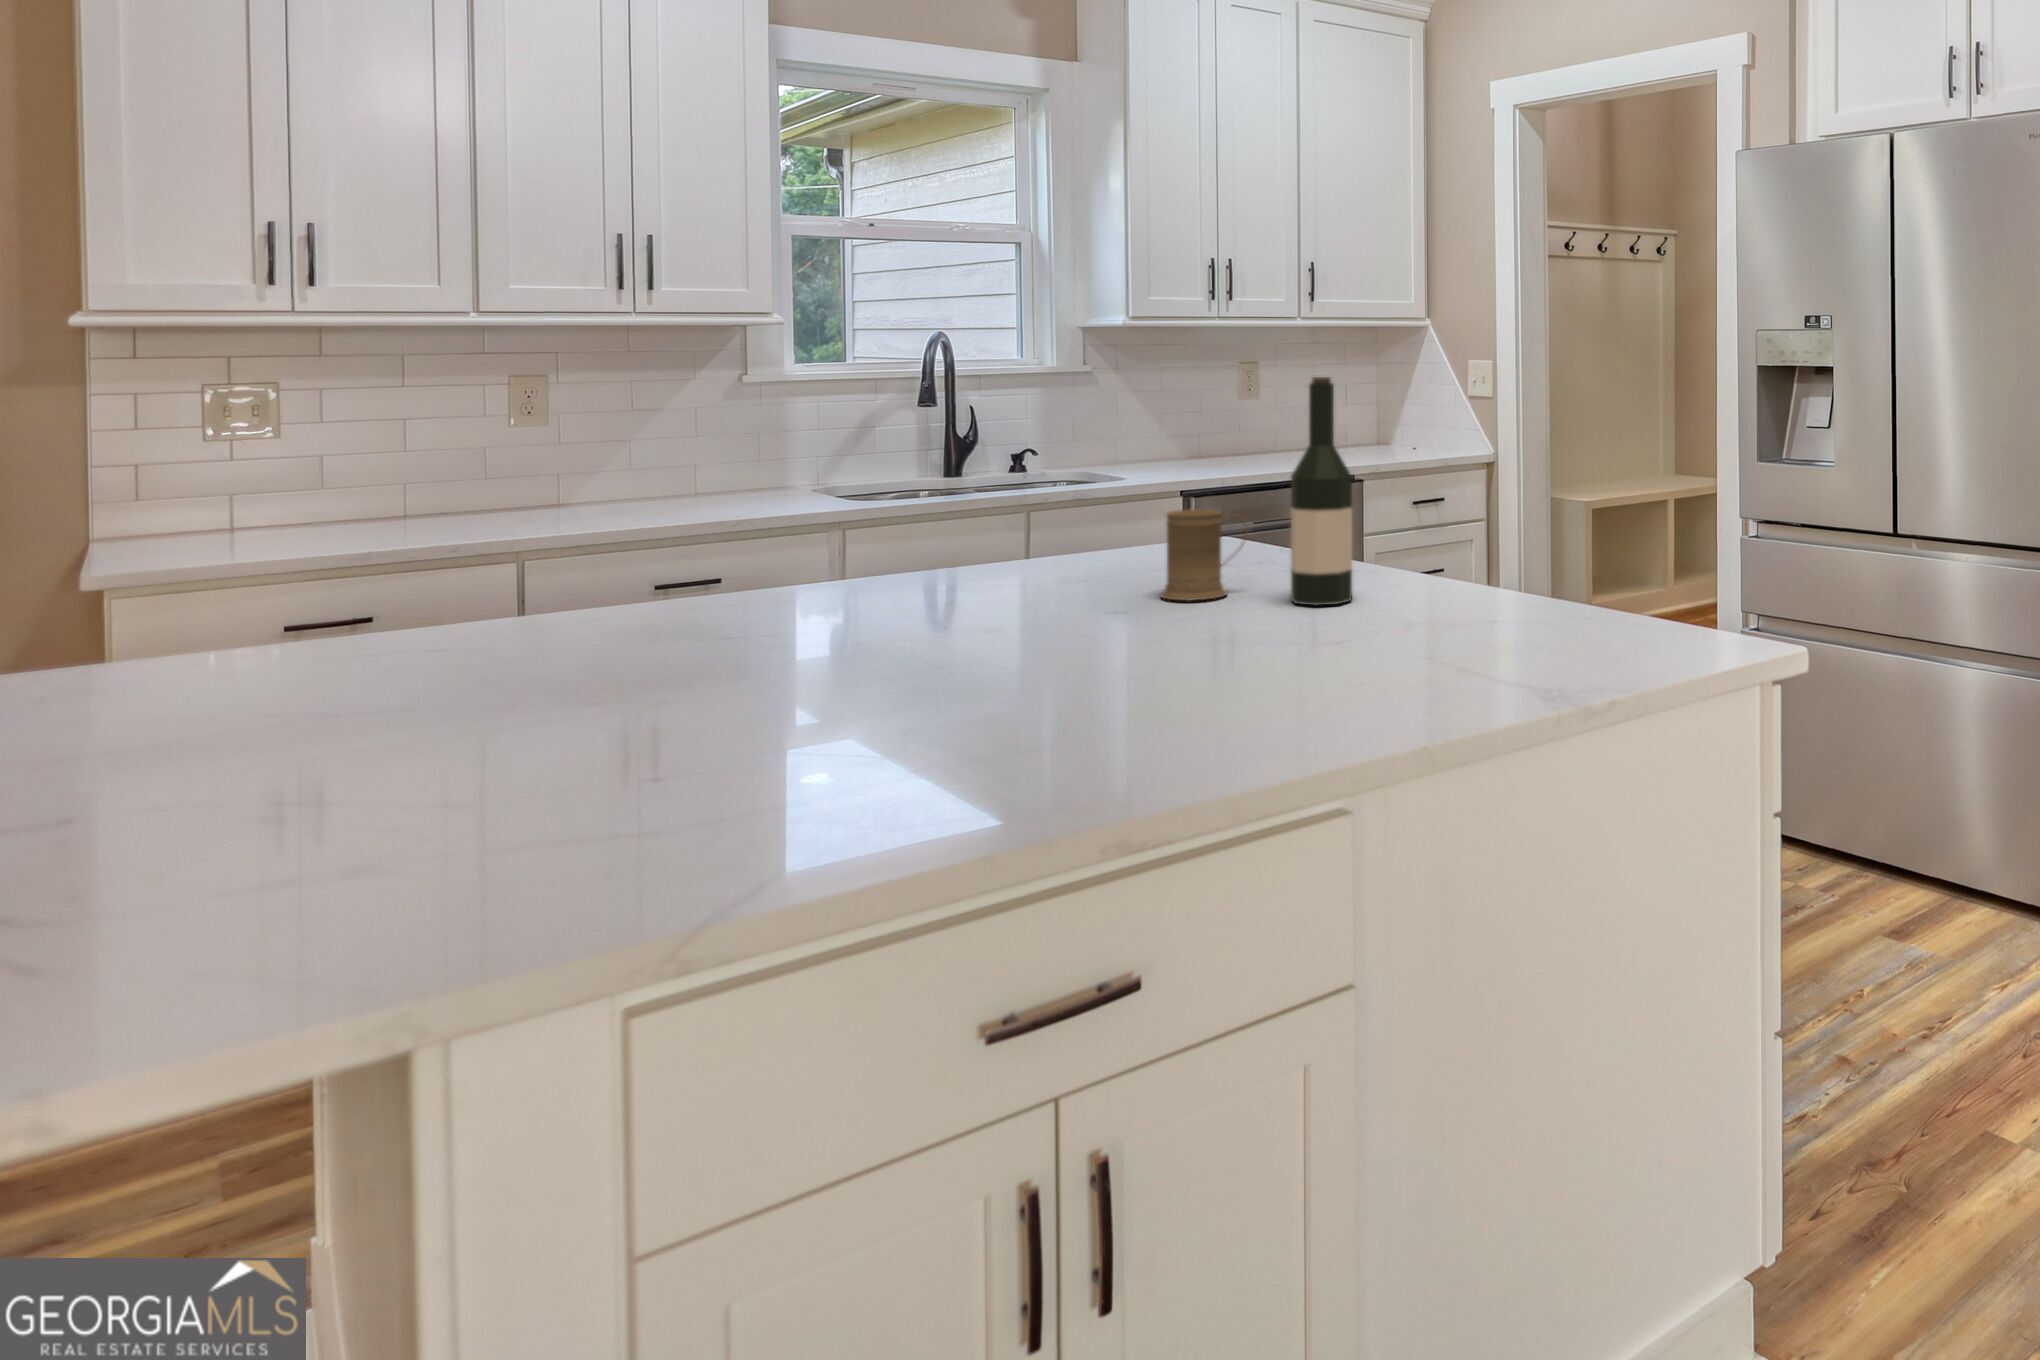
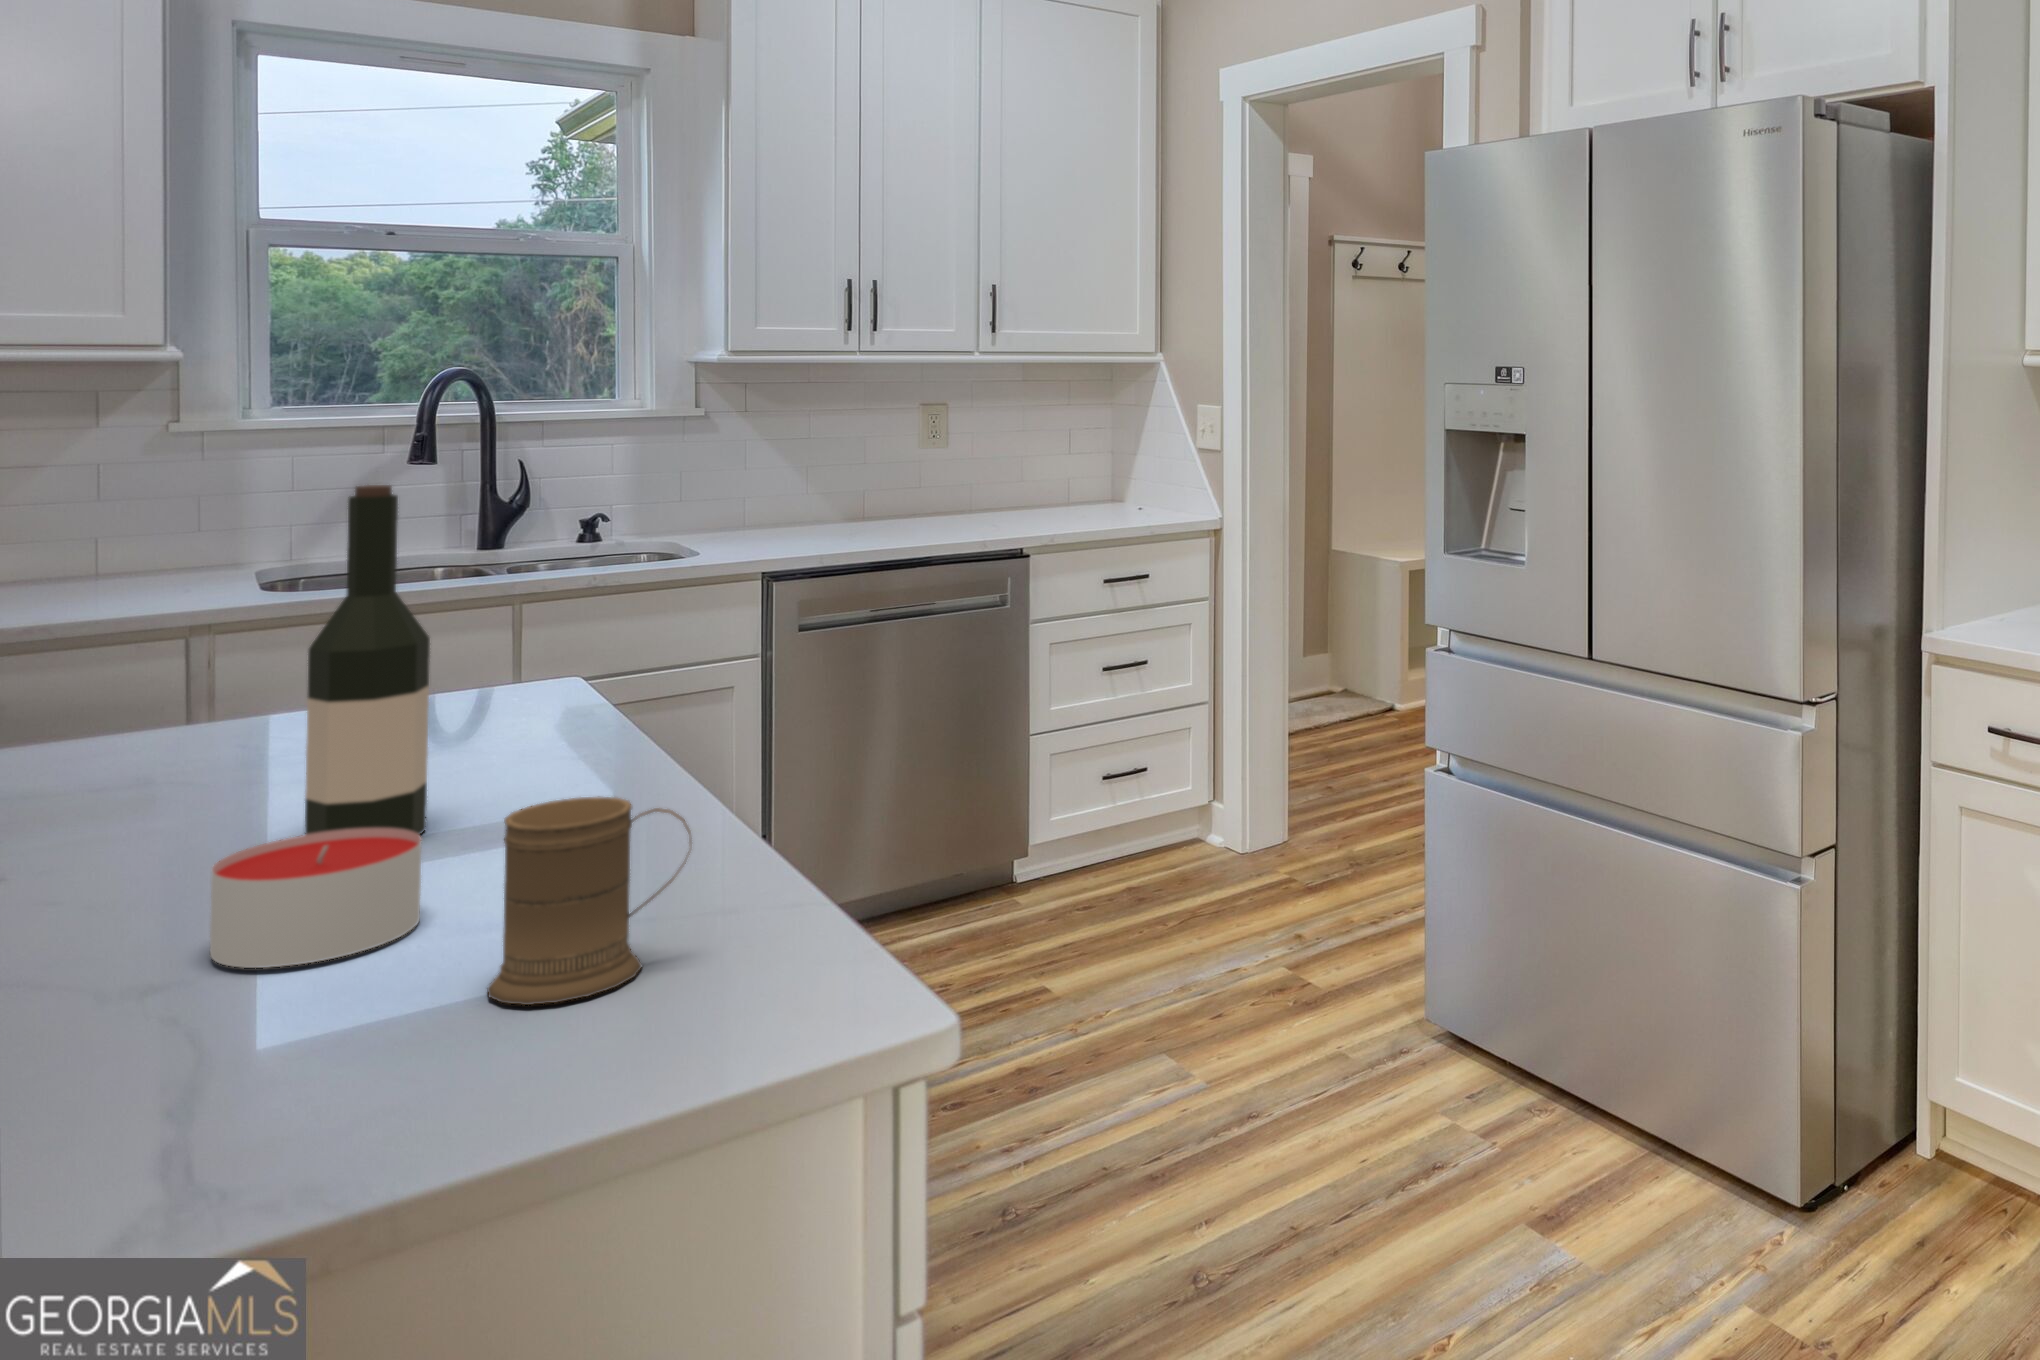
mug: present [1161,509,1248,601] -> present [487,796,691,1005]
candle: none [1347,577,1446,643] -> present [210,828,421,968]

